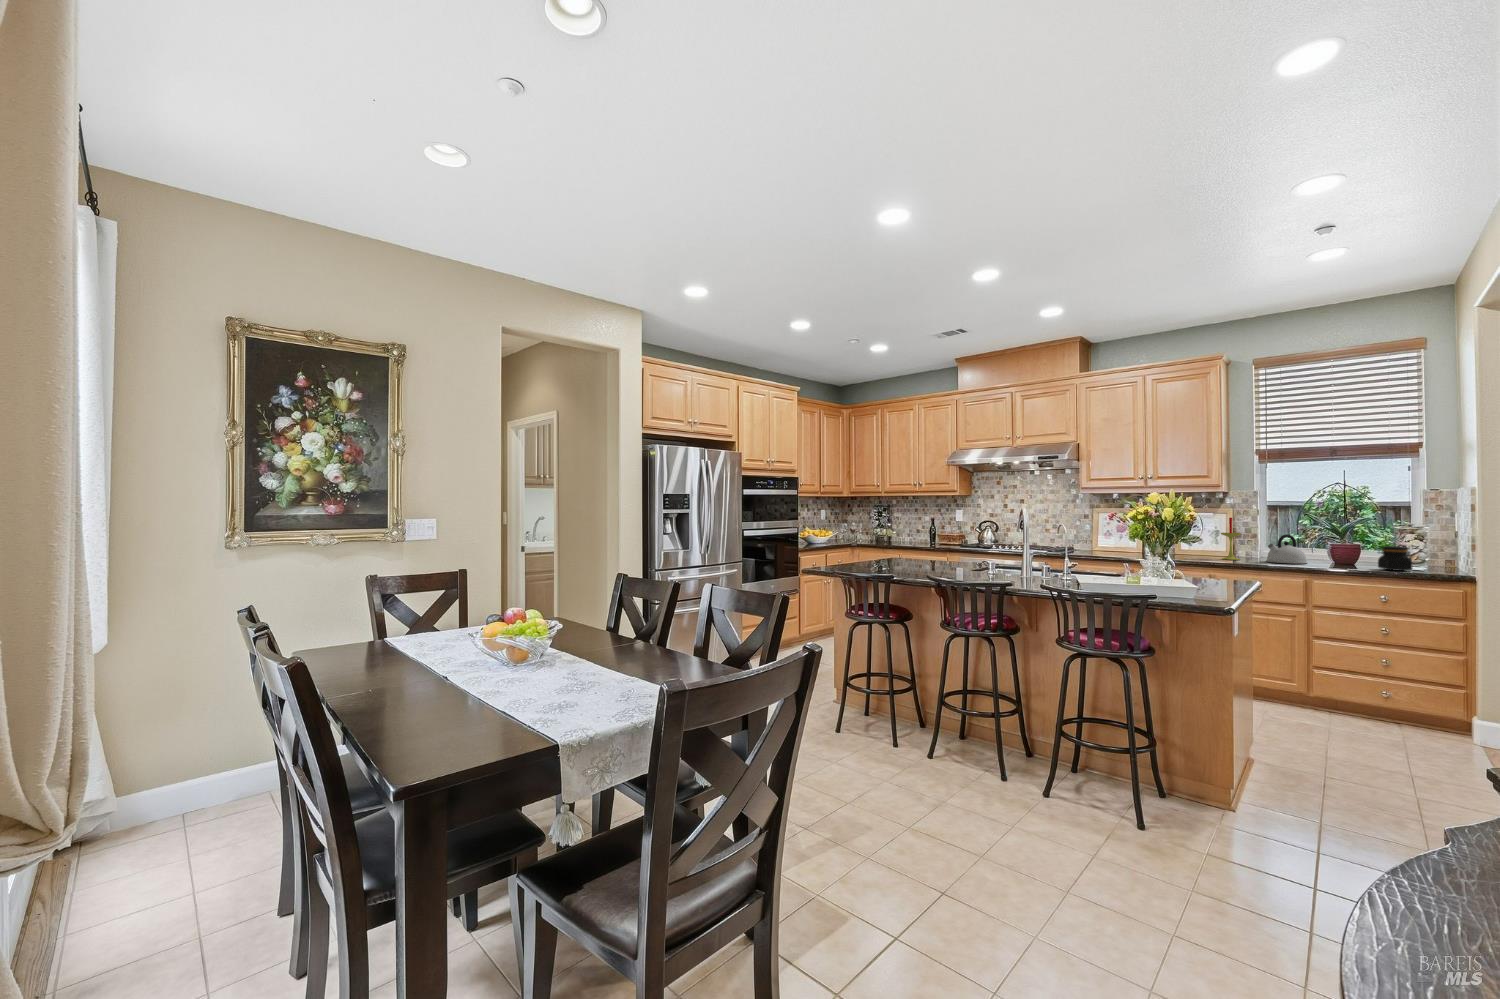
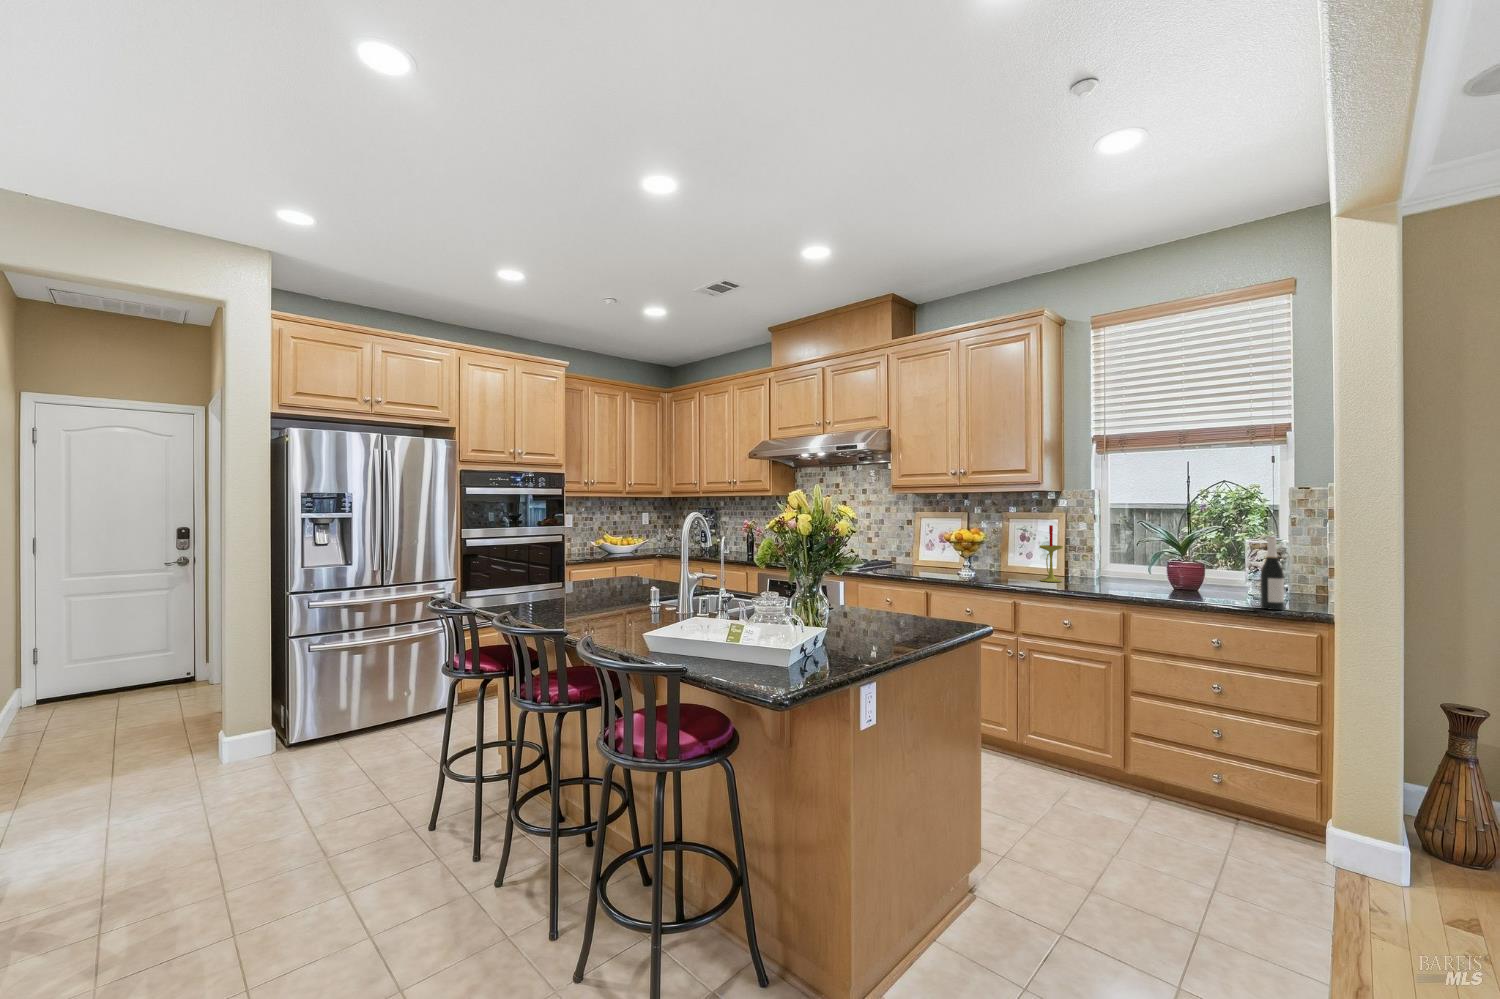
wine bottle: none [1419,524,1438,575] -> present [1260,537,1284,610]
kettle: present [1266,534,1307,564] -> none [1088,549,1138,589]
jar: present [1378,546,1412,571] -> none [1213,567,1258,602]

